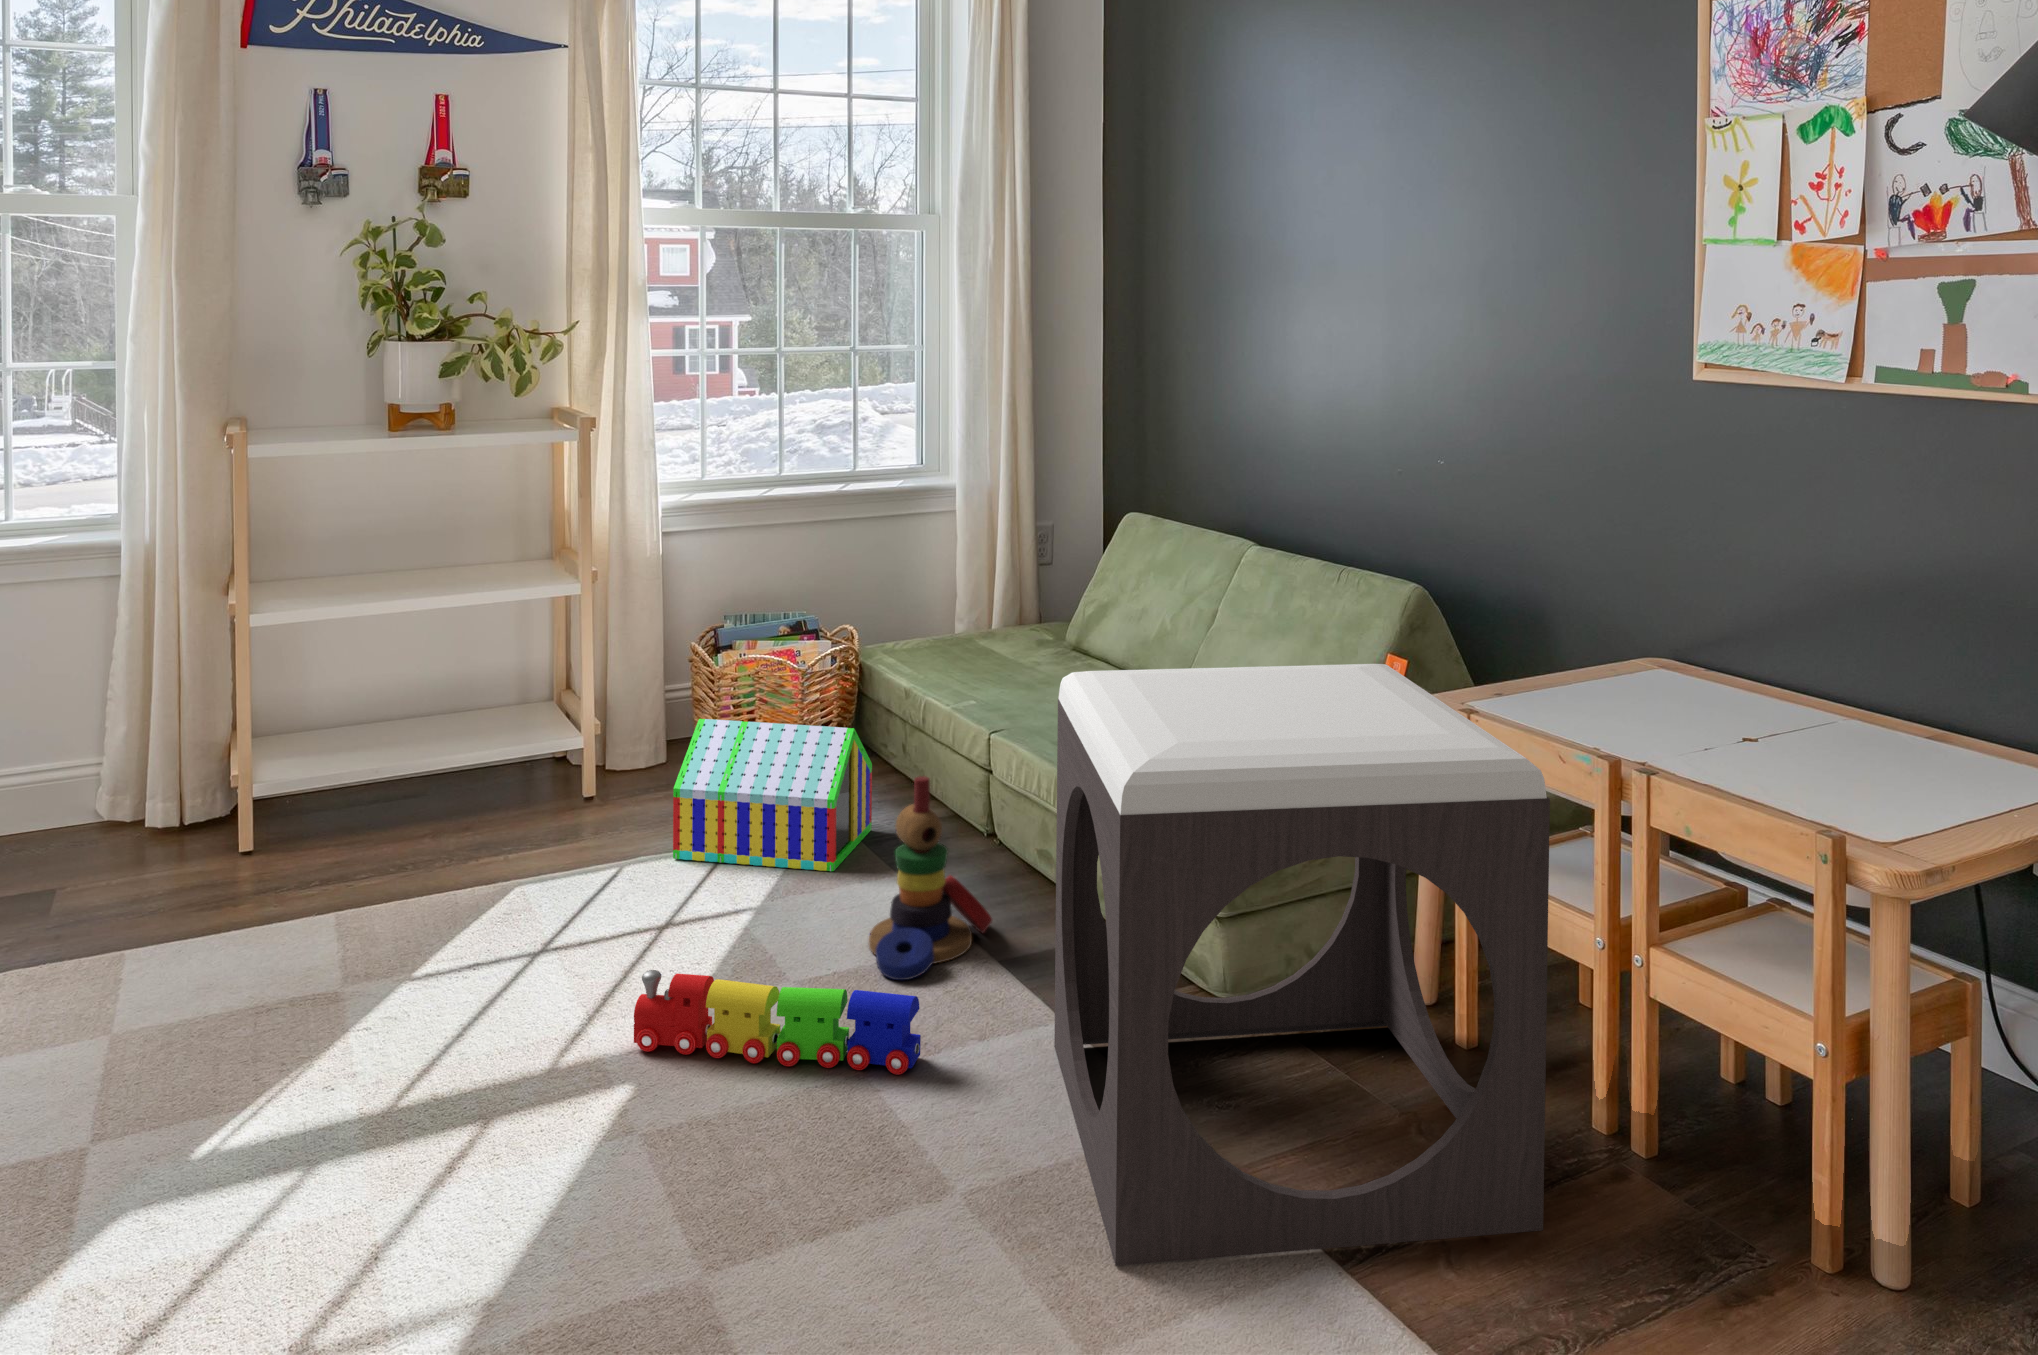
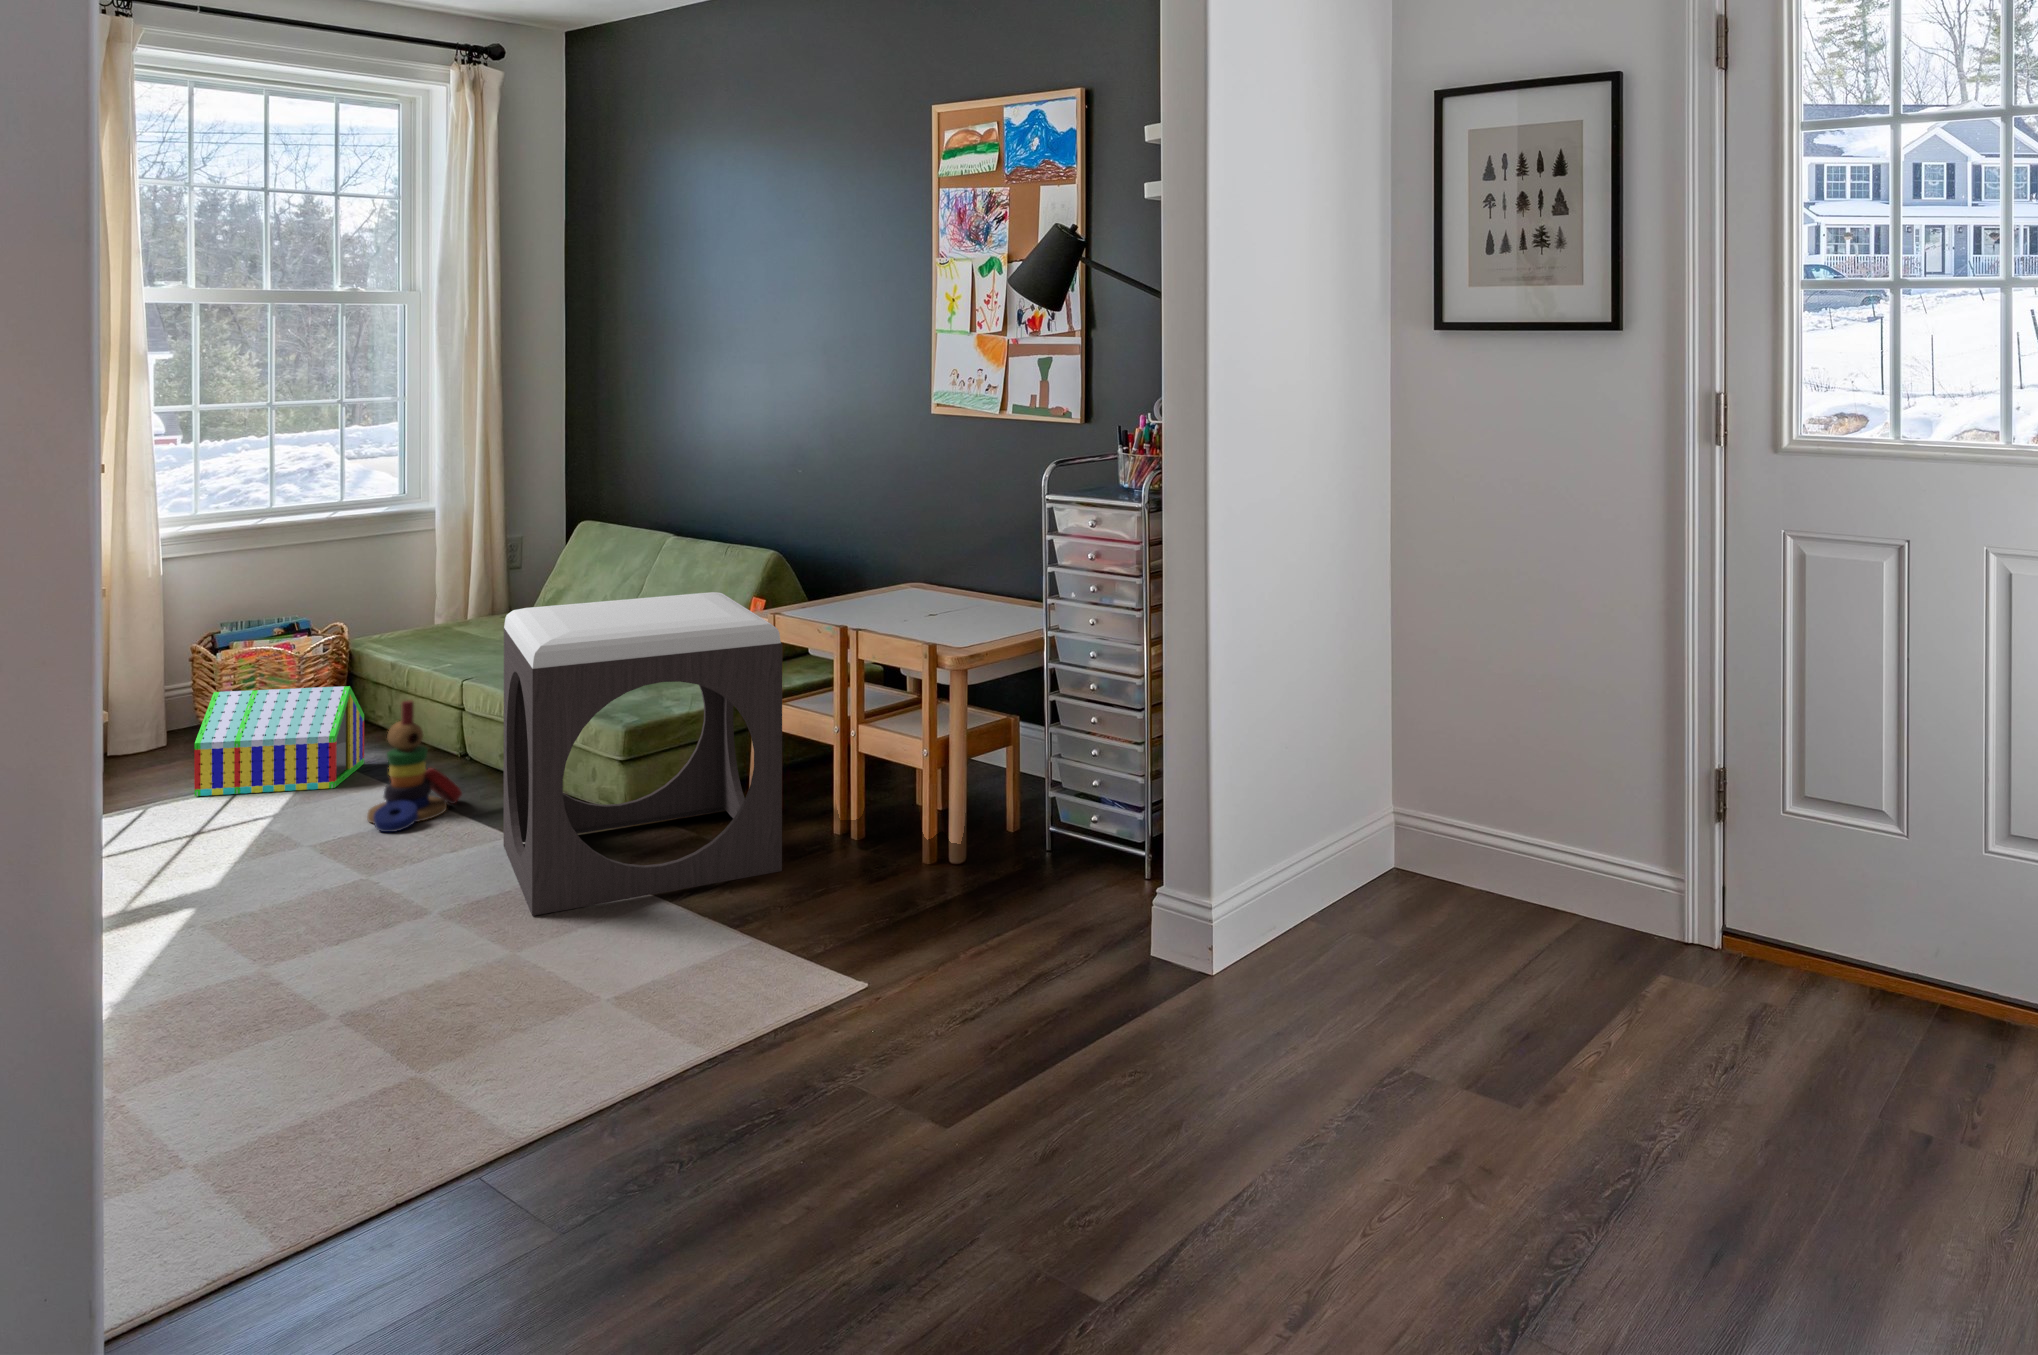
toy train: present [634,970,921,1075] -> none [192,822,409,885]

